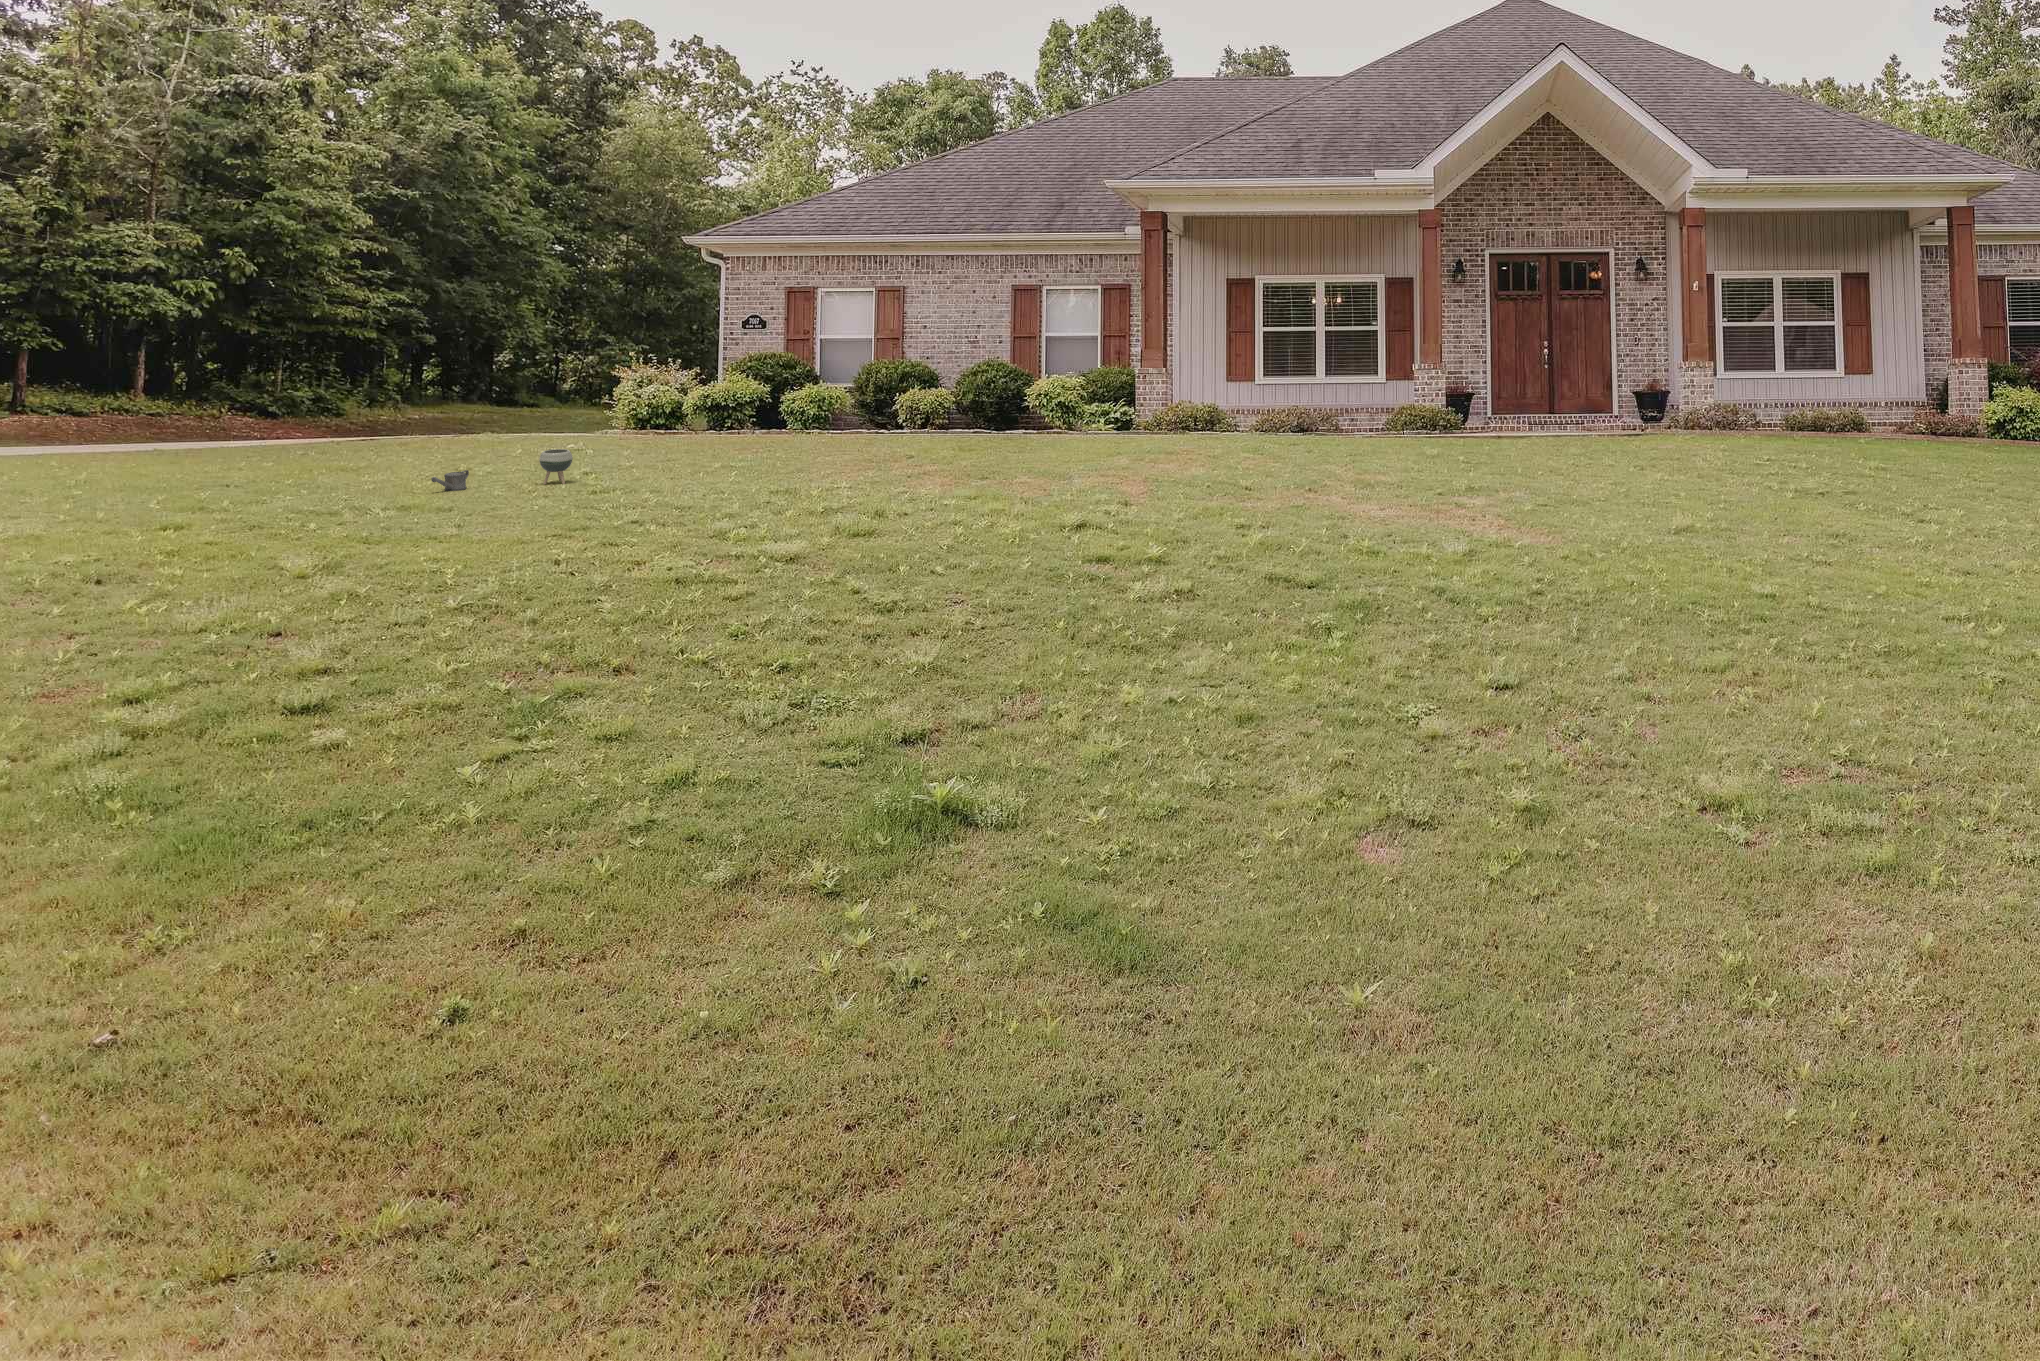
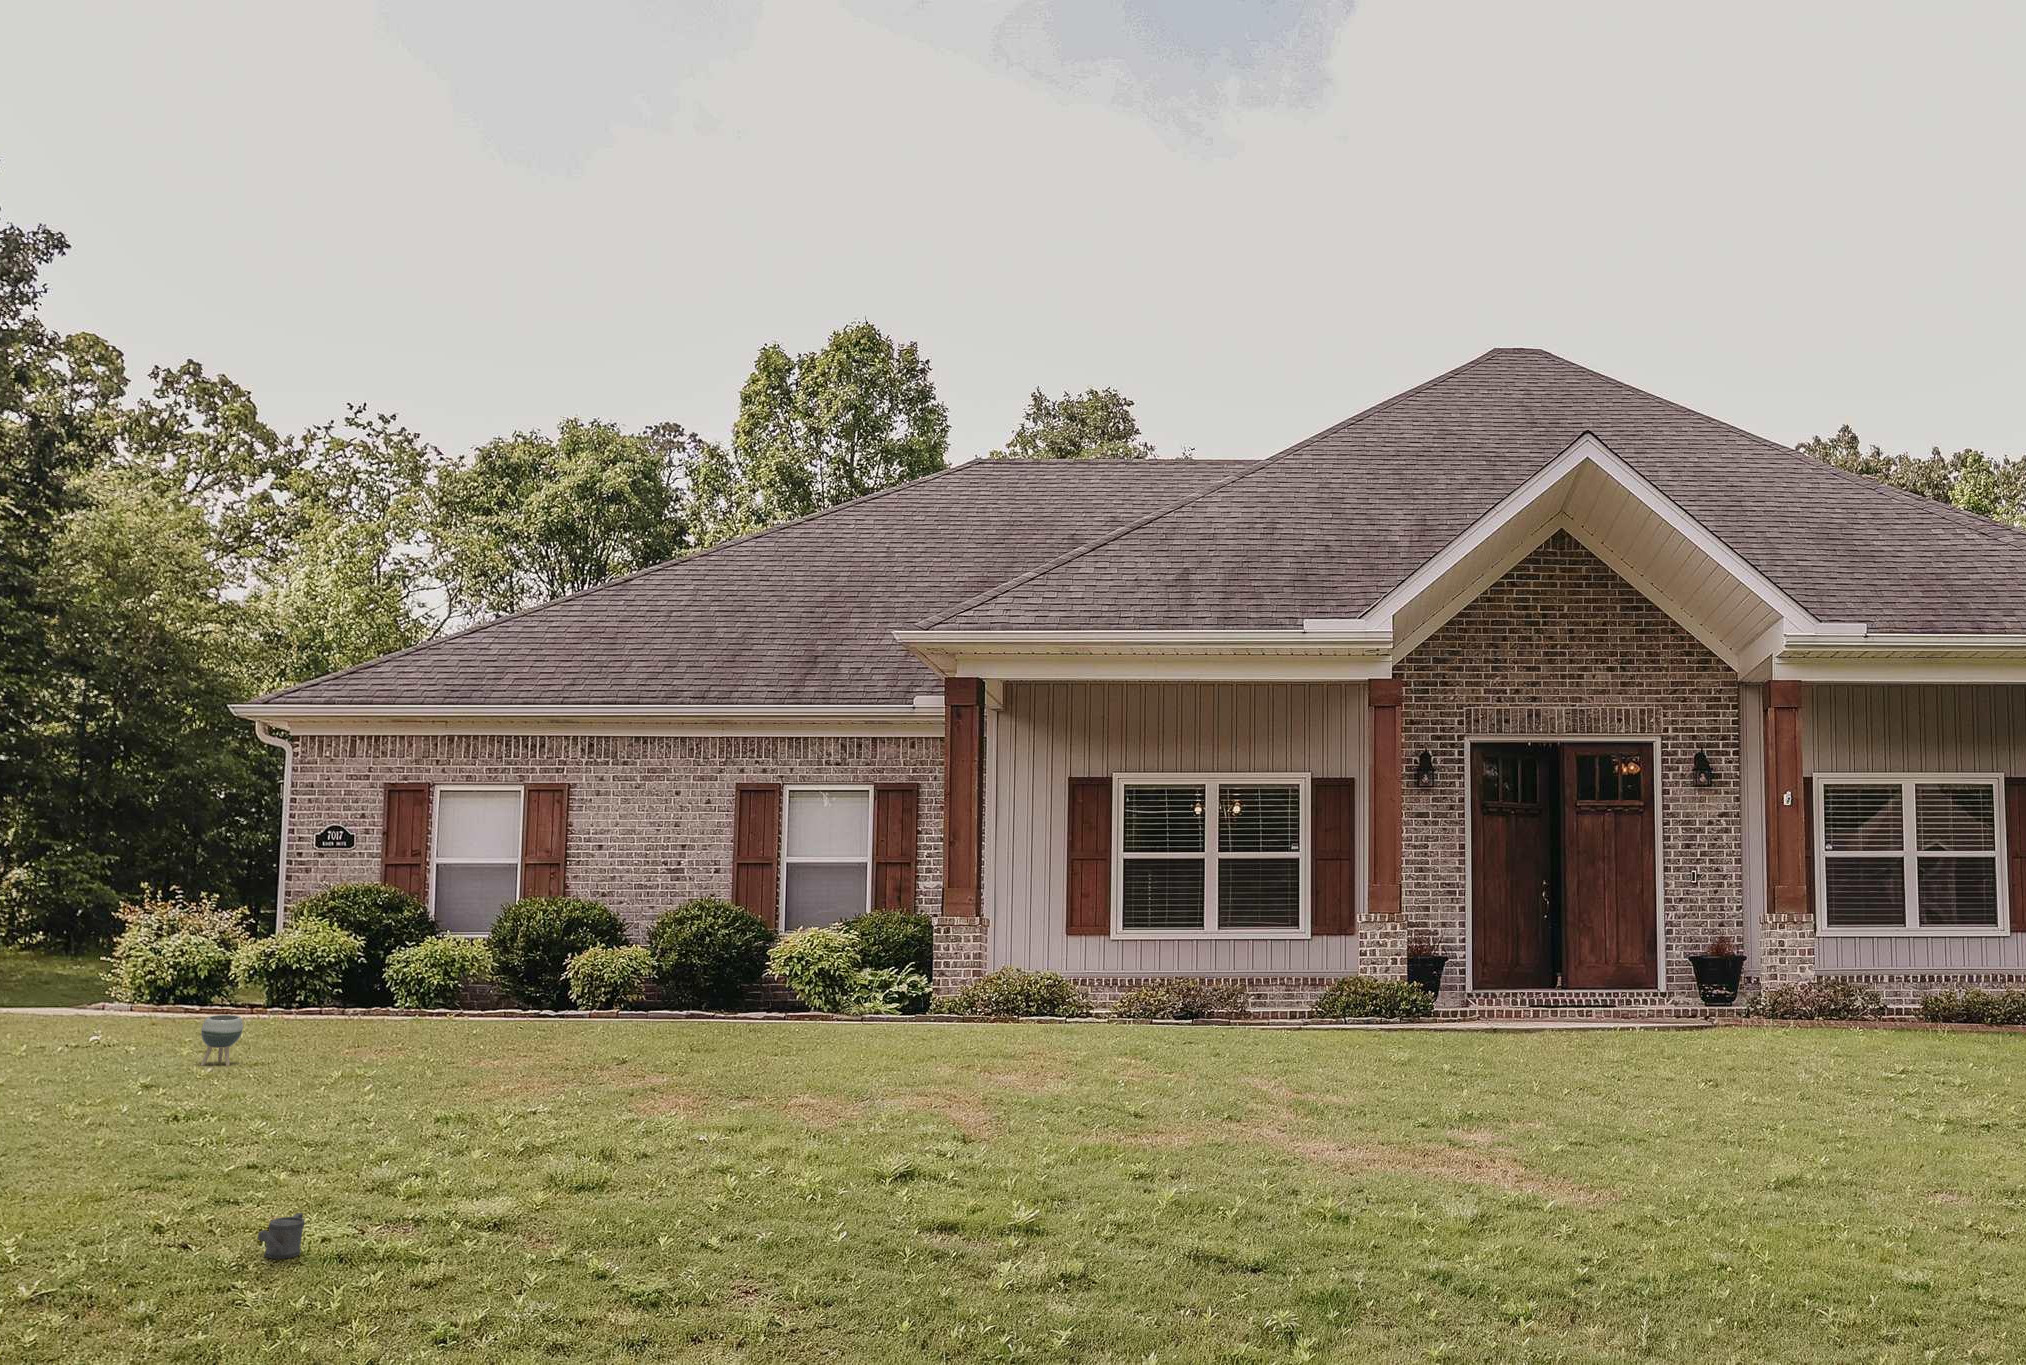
watering can: present [431,470,469,491] -> present [258,1213,305,1259]

